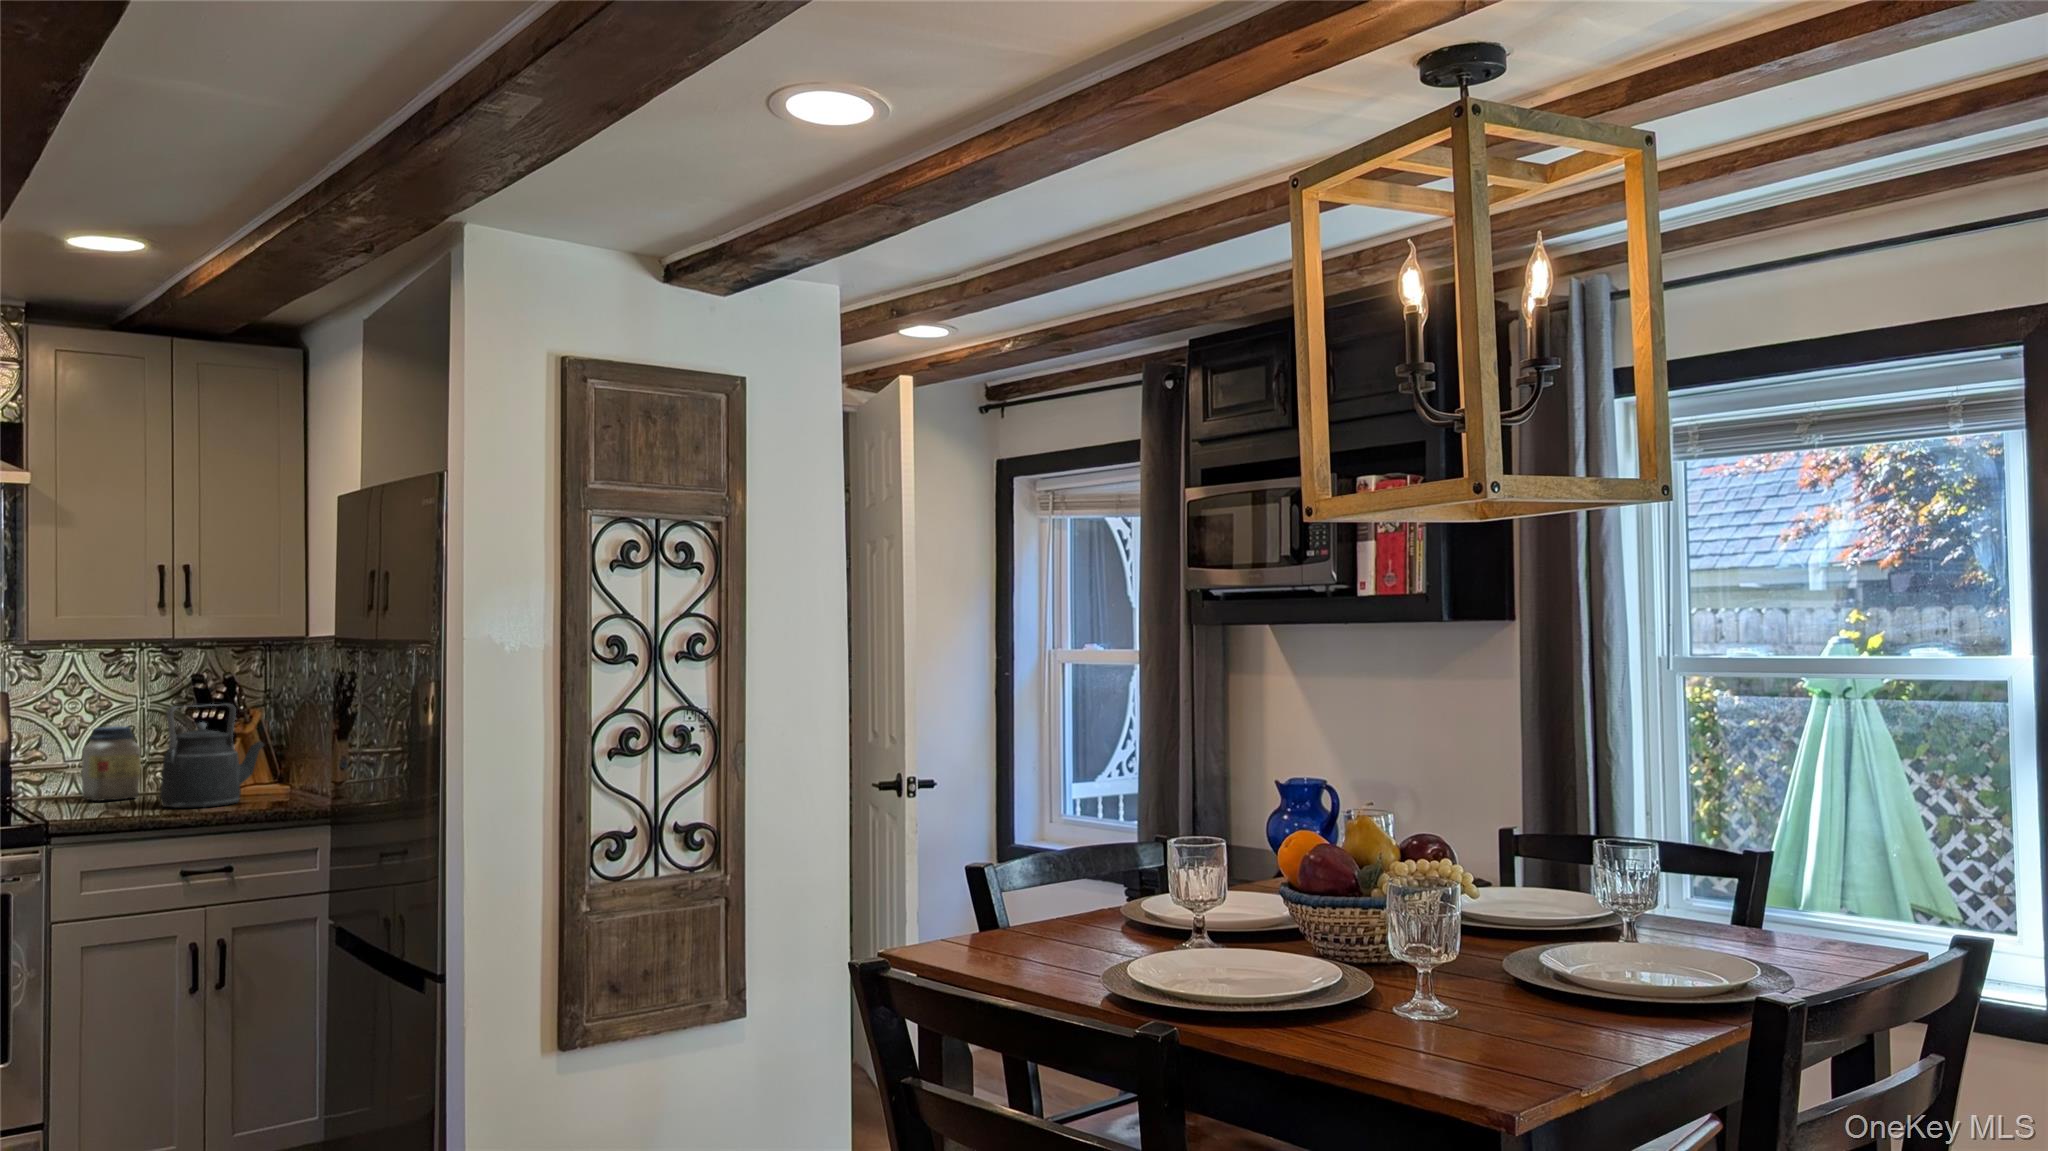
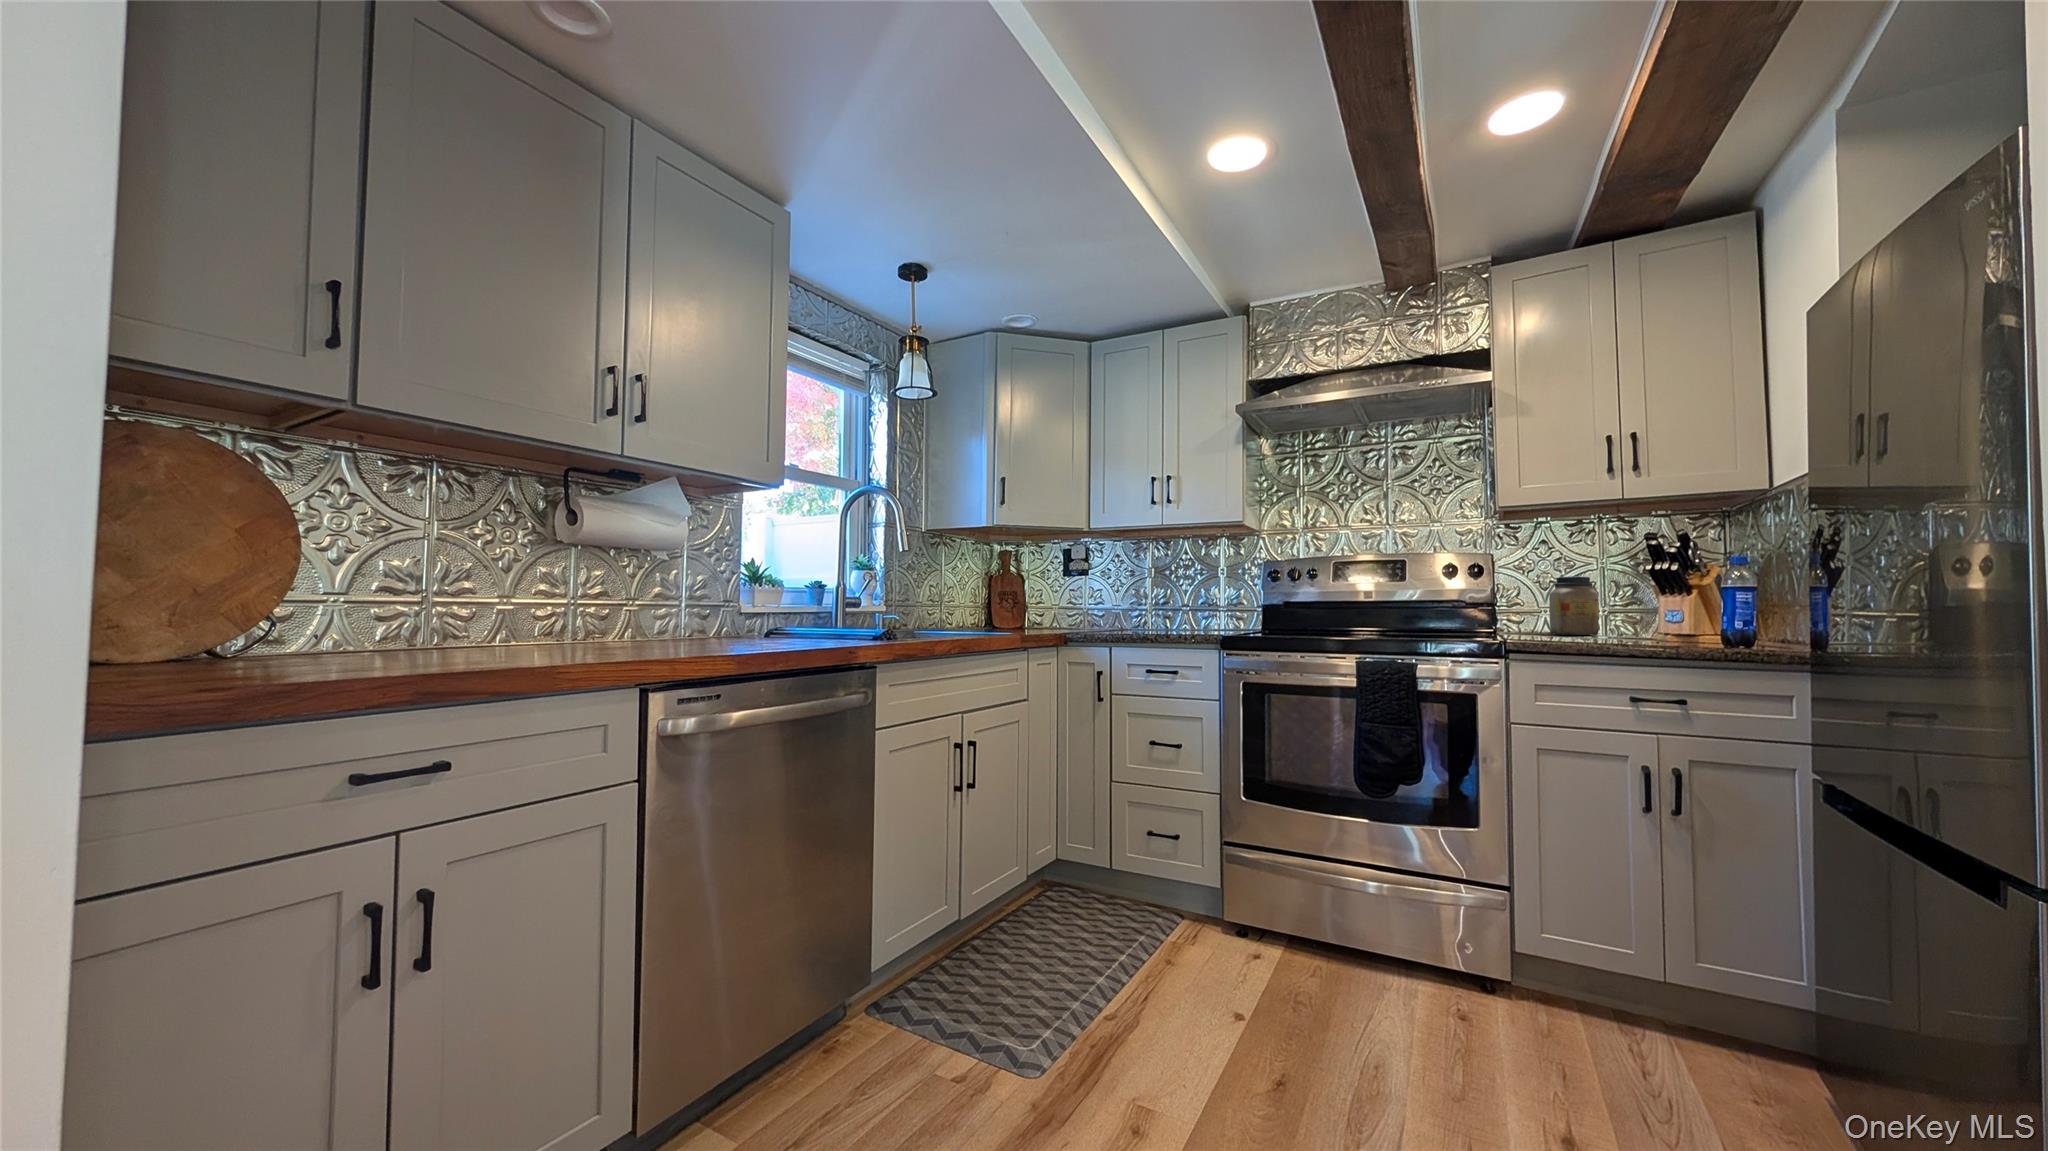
kettle: present [160,704,264,808] -> none [1614,553,1724,644]

